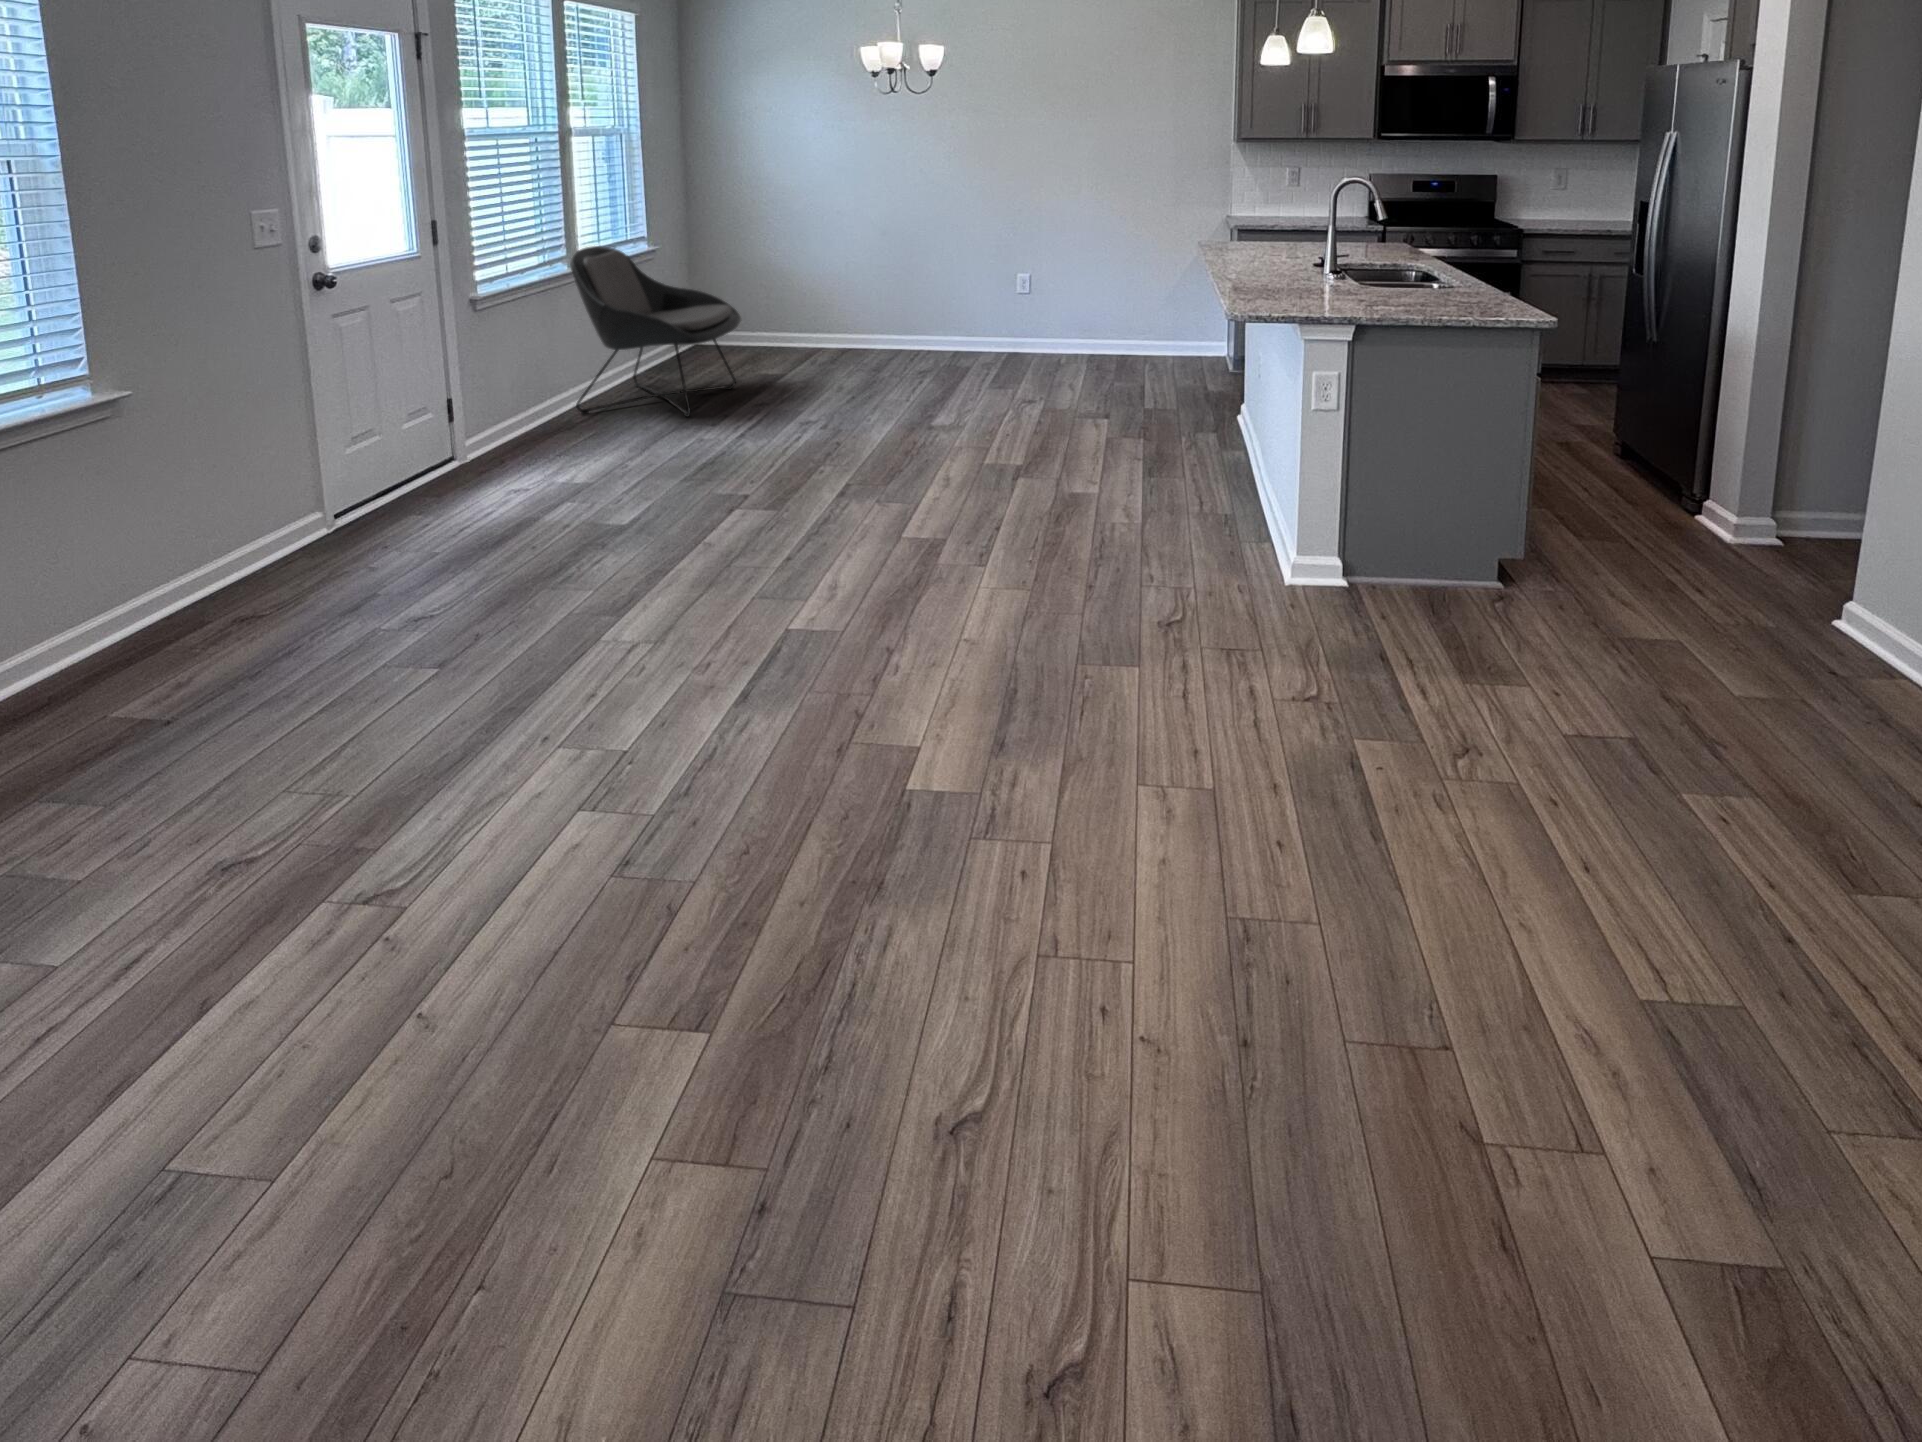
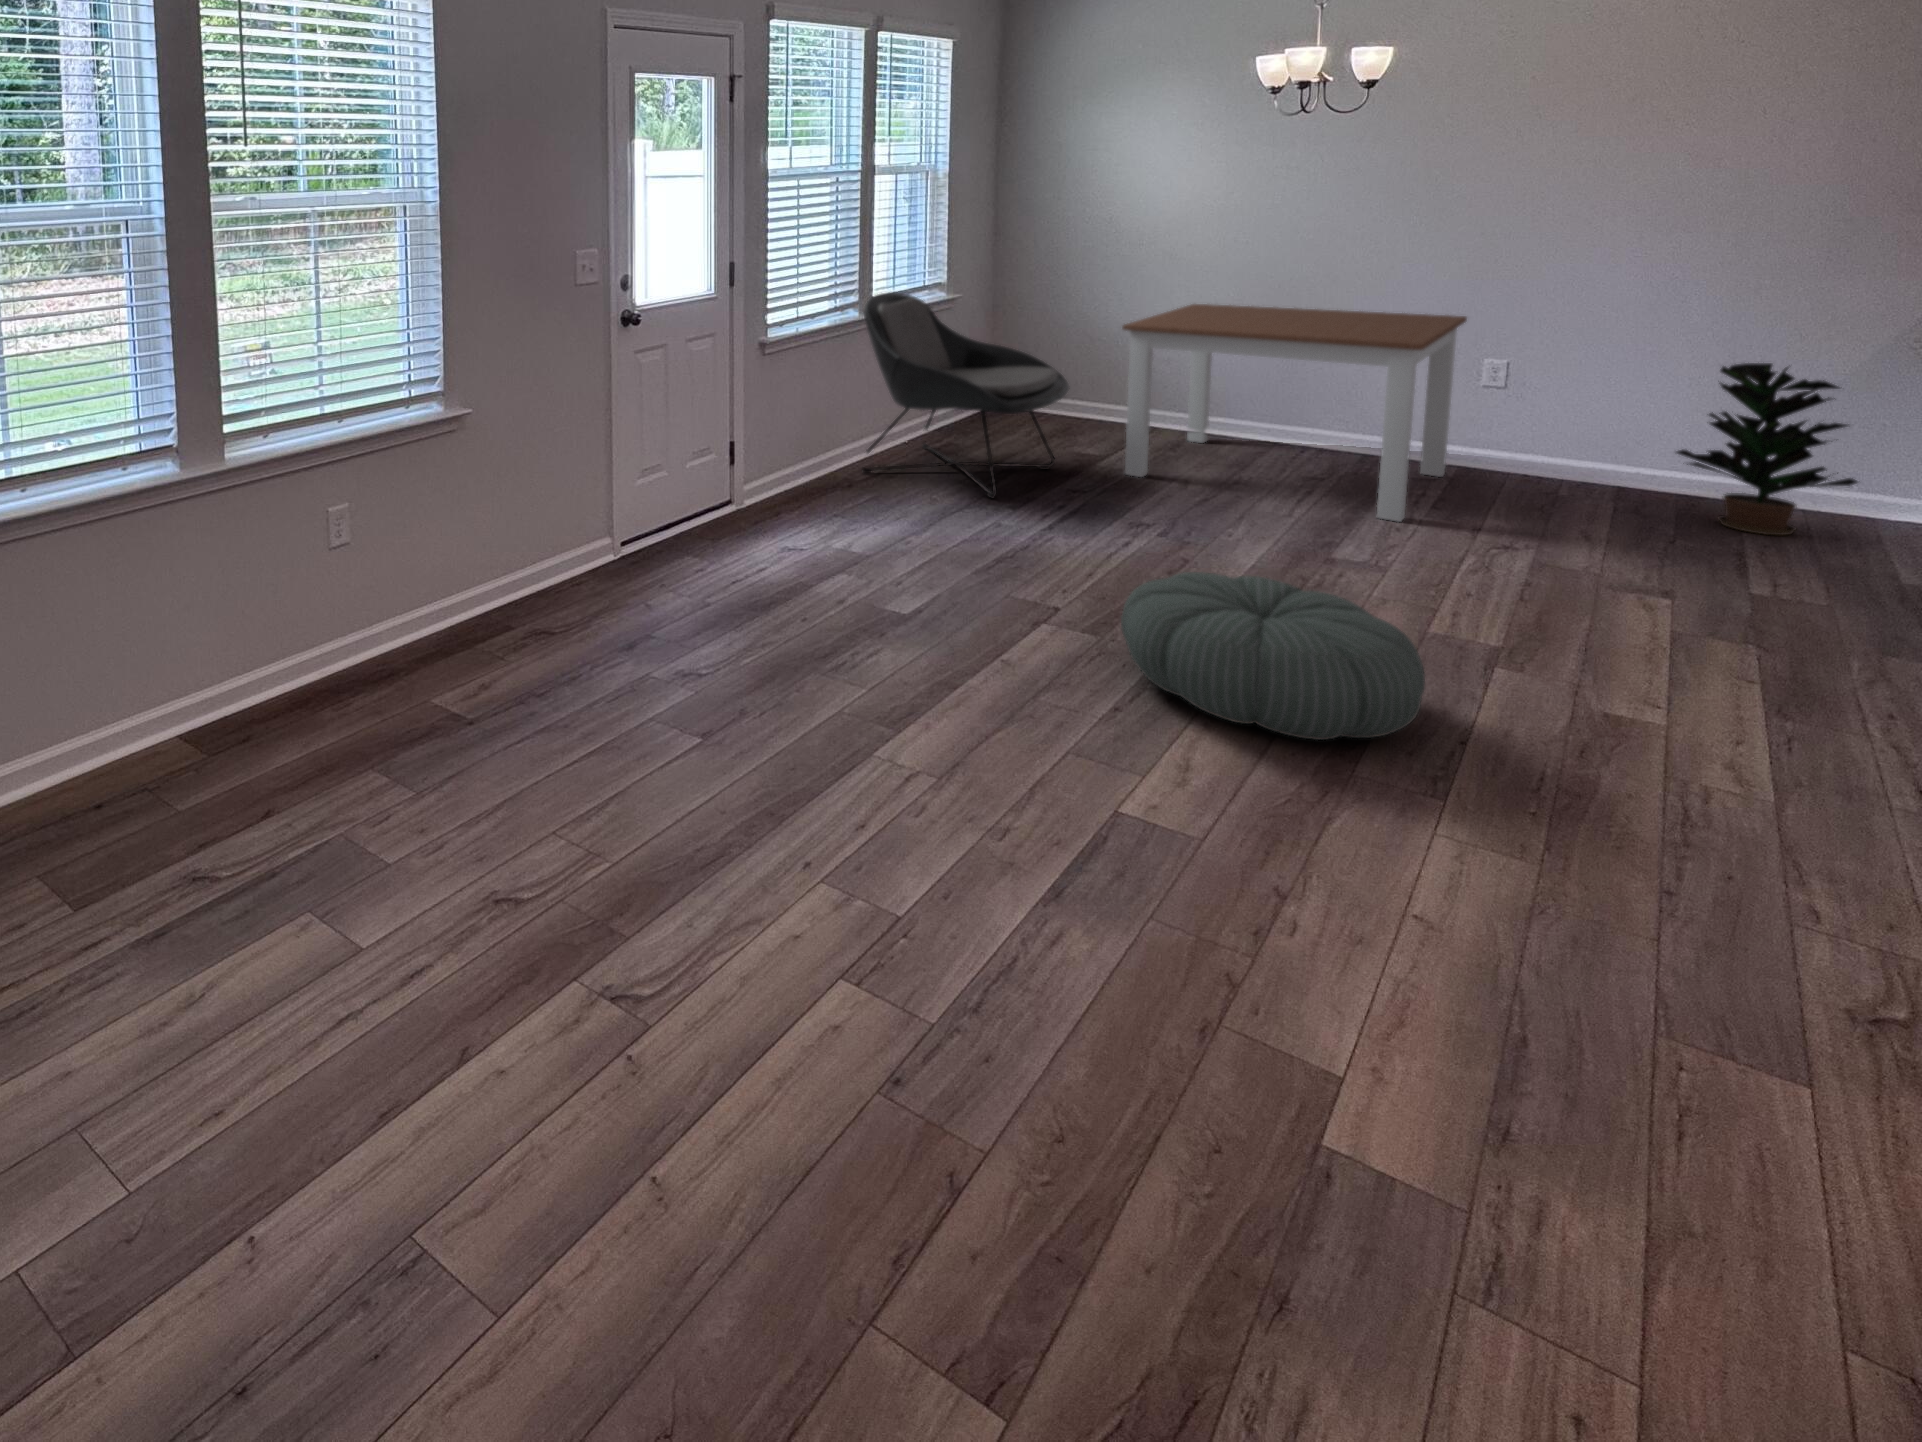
dining table: none [774,248,966,389] -> present [1123,304,1467,522]
potted plant: none [1050,271,1111,368] -> present [1676,363,1857,535]
pouf: none [759,430,910,523] -> present [1121,572,1425,740]

